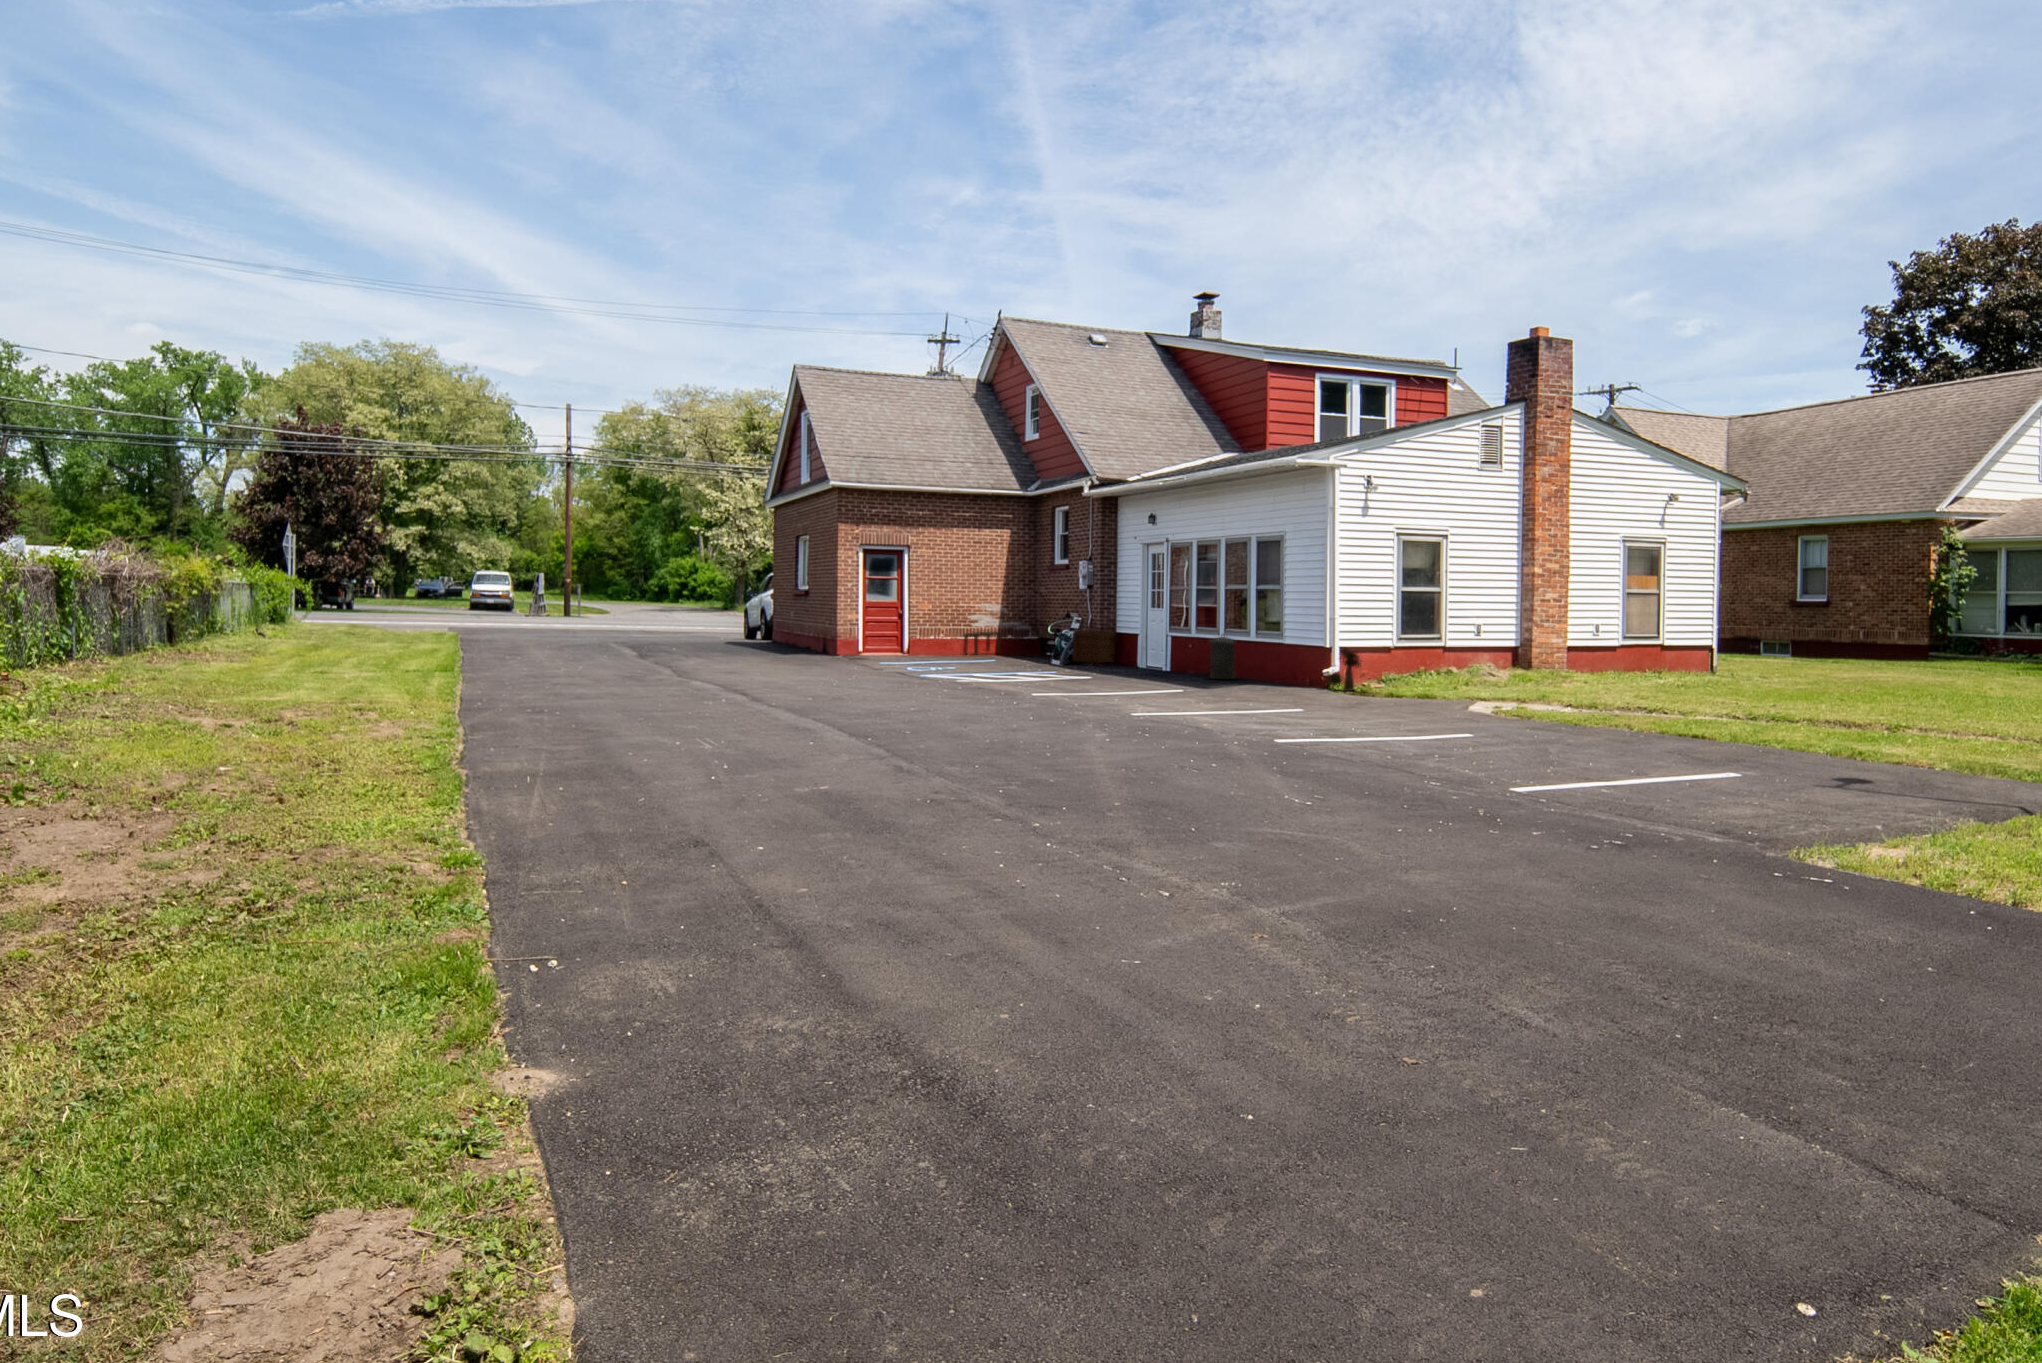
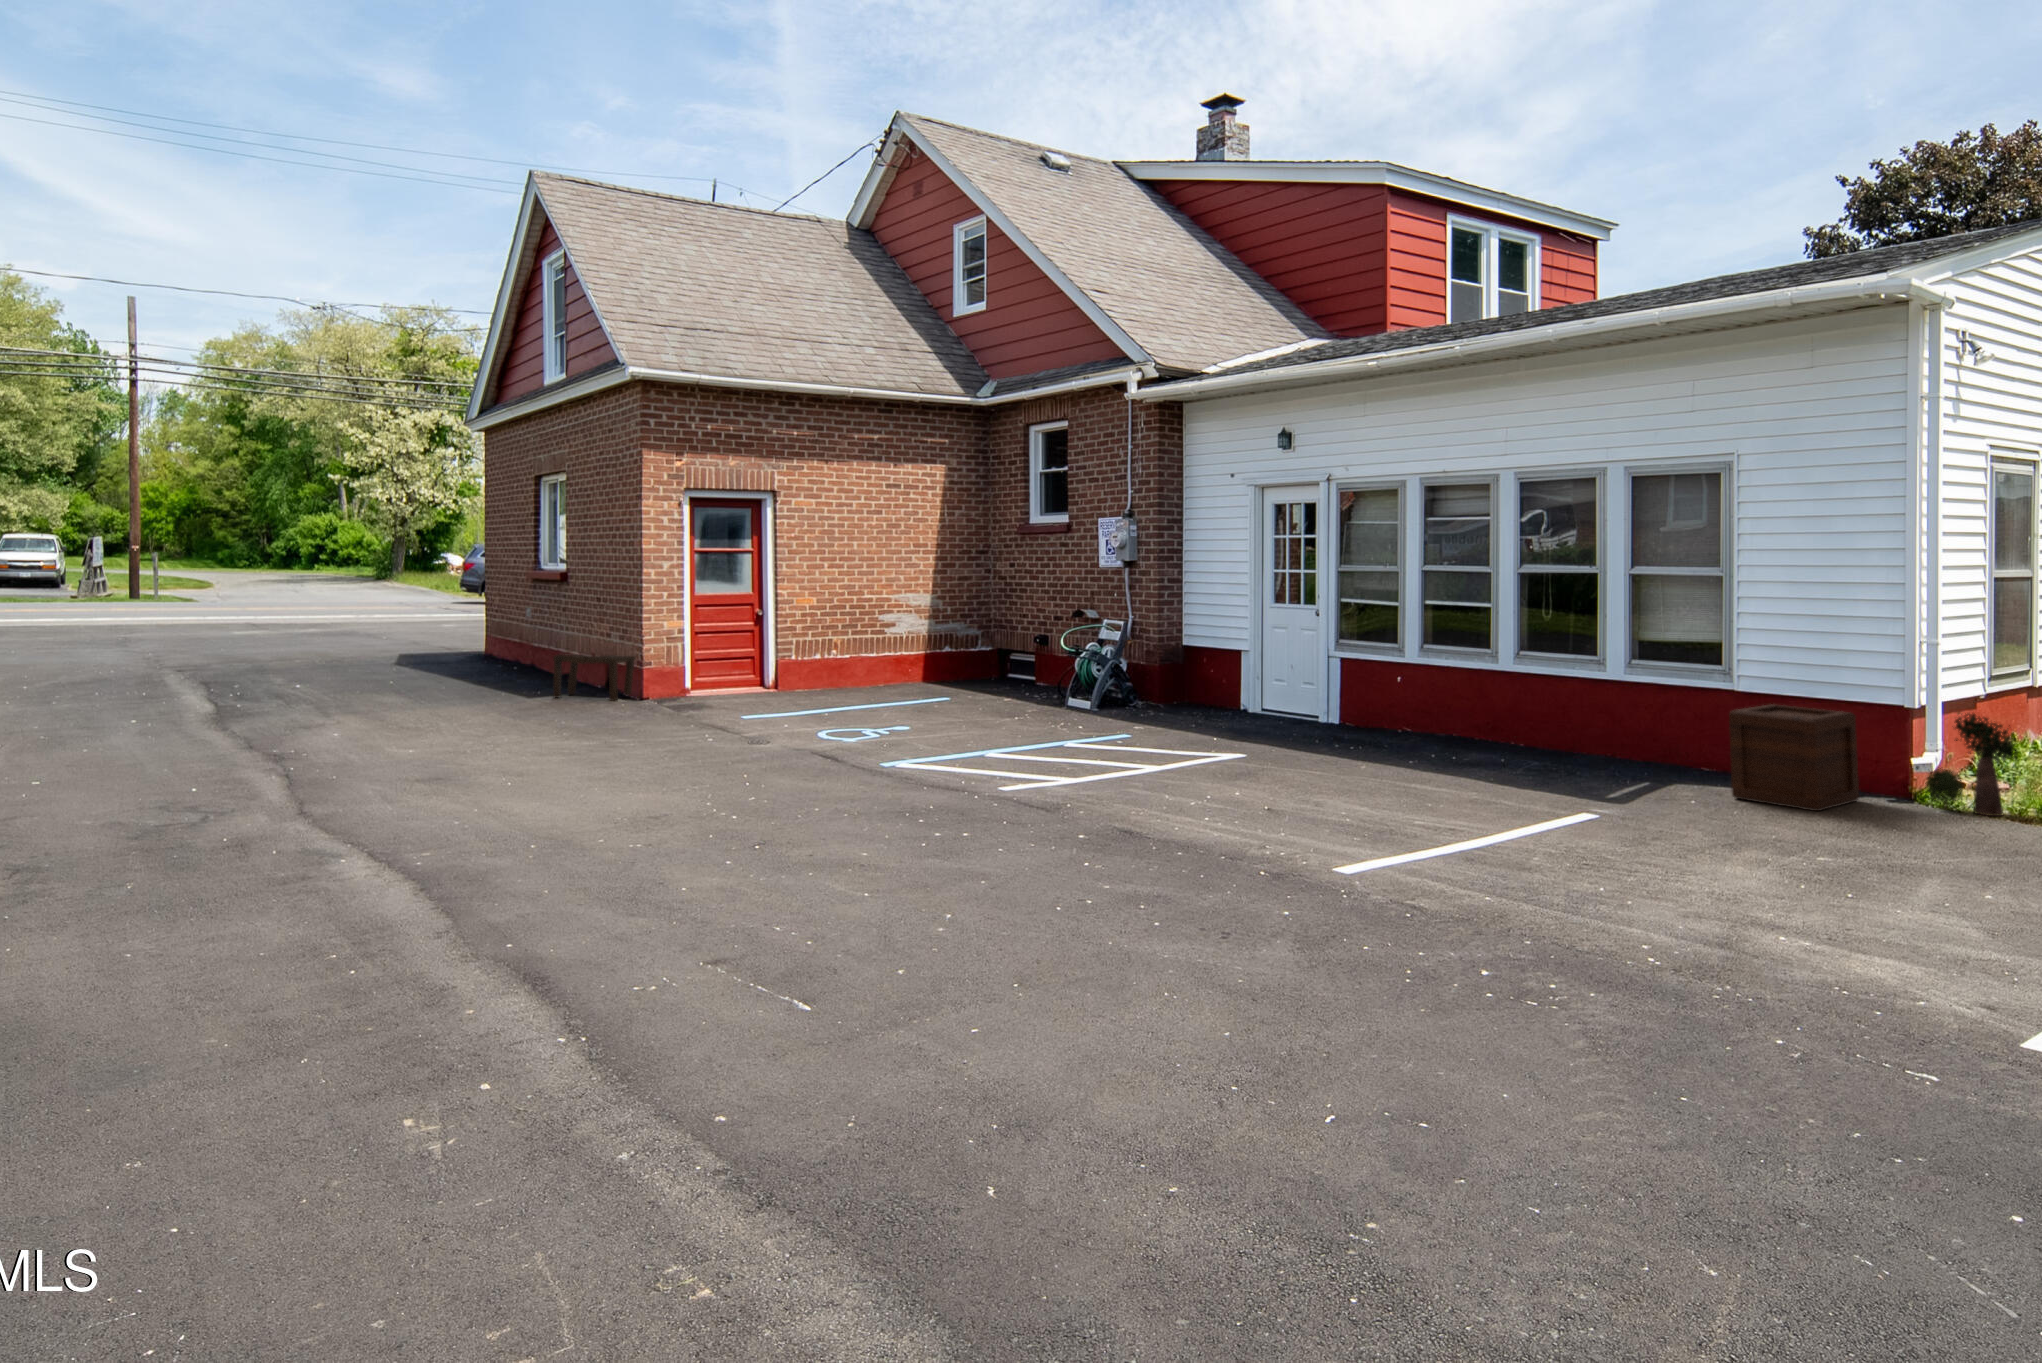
wooden crate: present [1073,630,1114,663] -> present [1729,704,1859,811]
bench: present [963,632,1001,655] -> present [553,654,636,701]
trash can: present [1210,637,1236,679] -> none [1524,668,1590,768]

